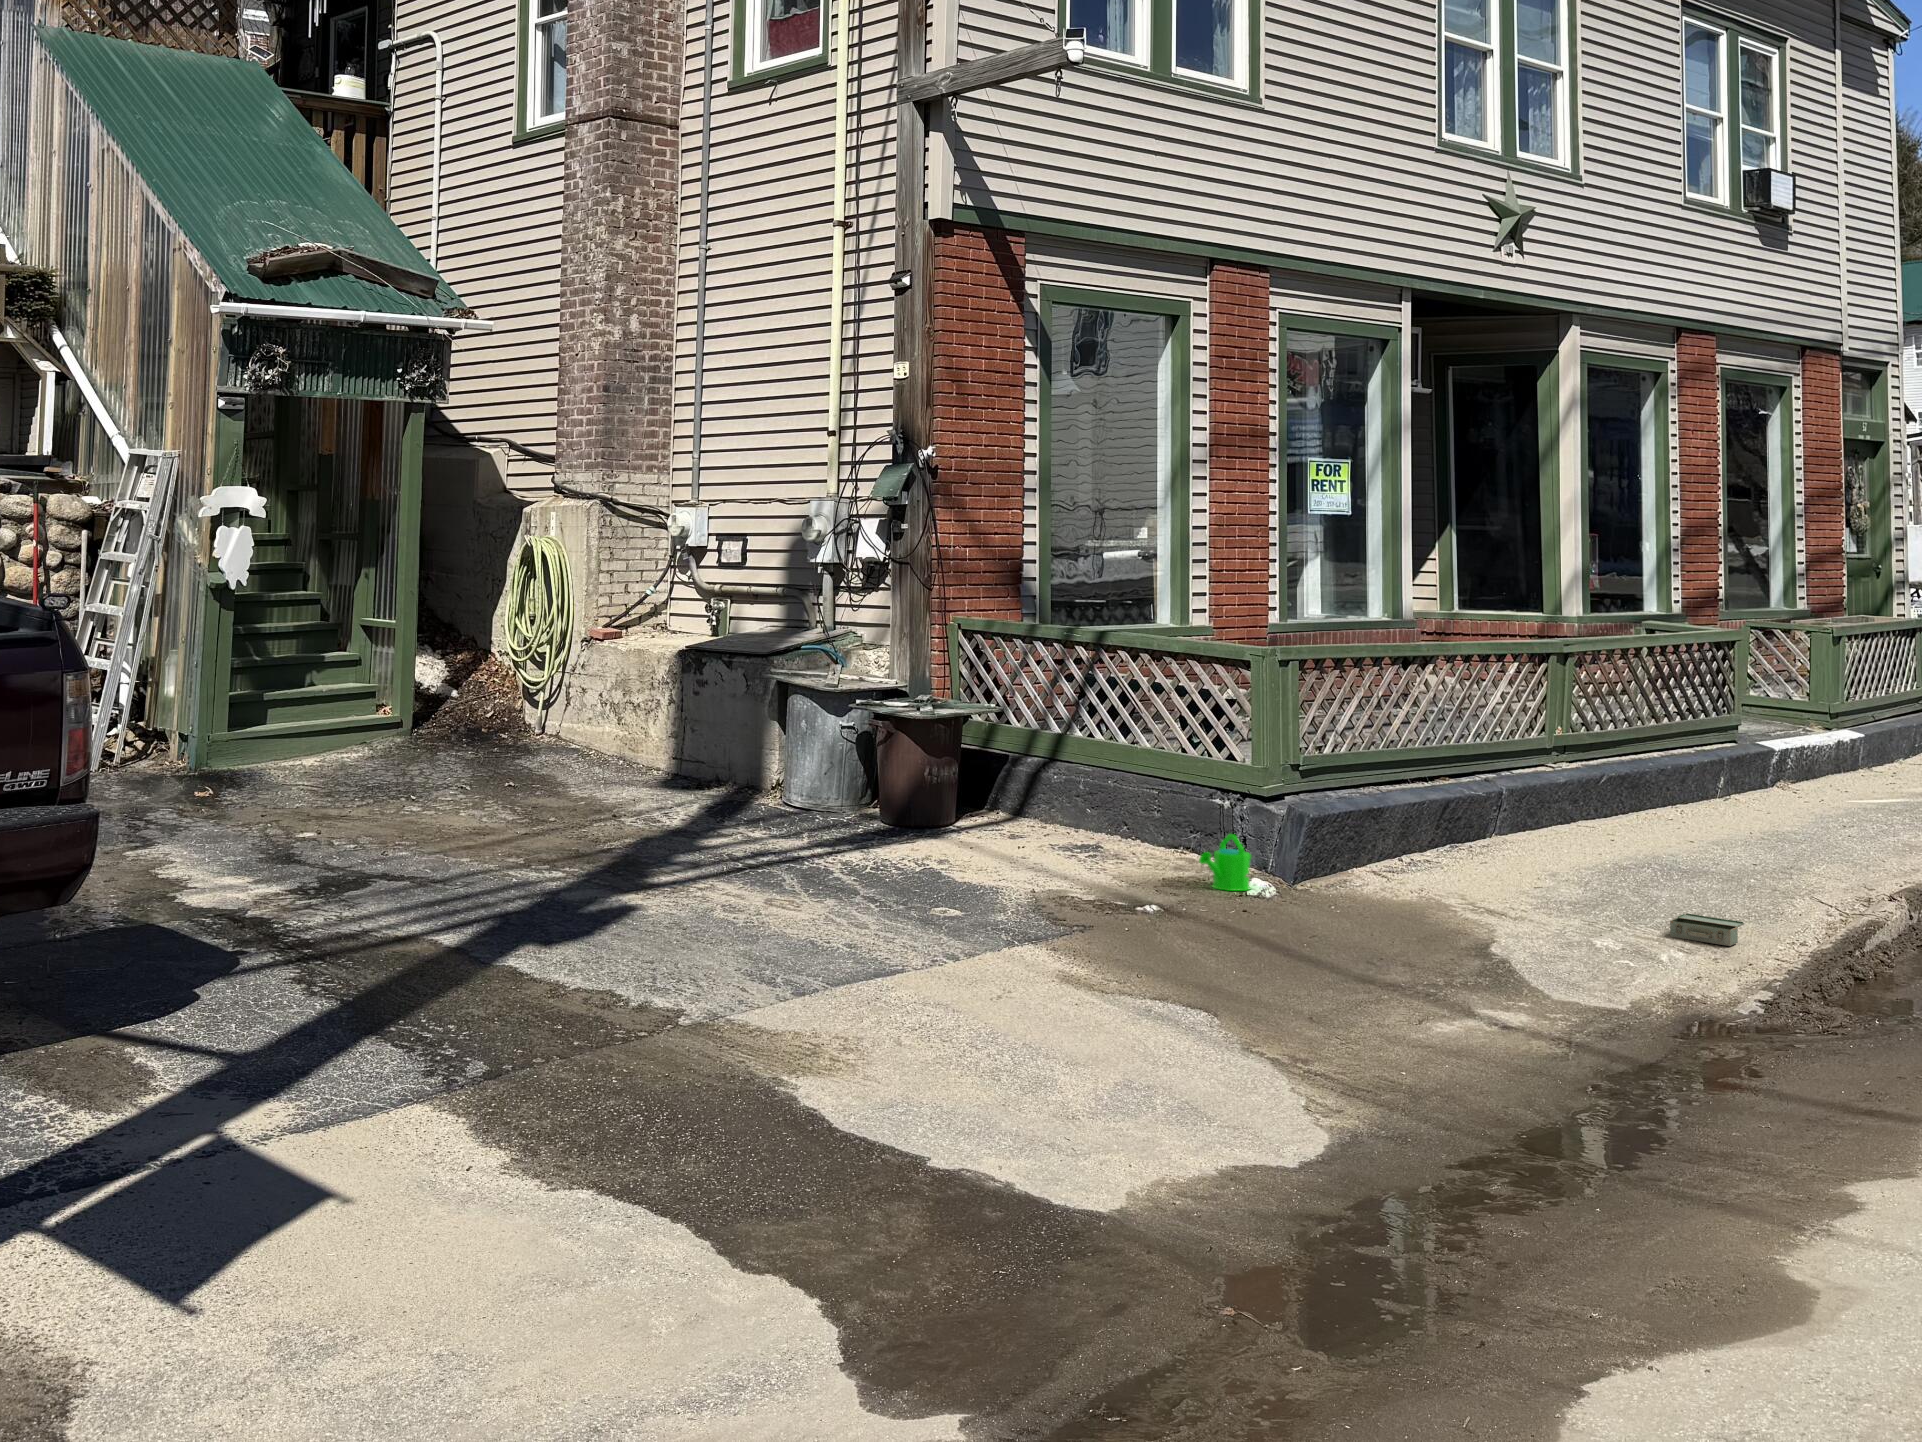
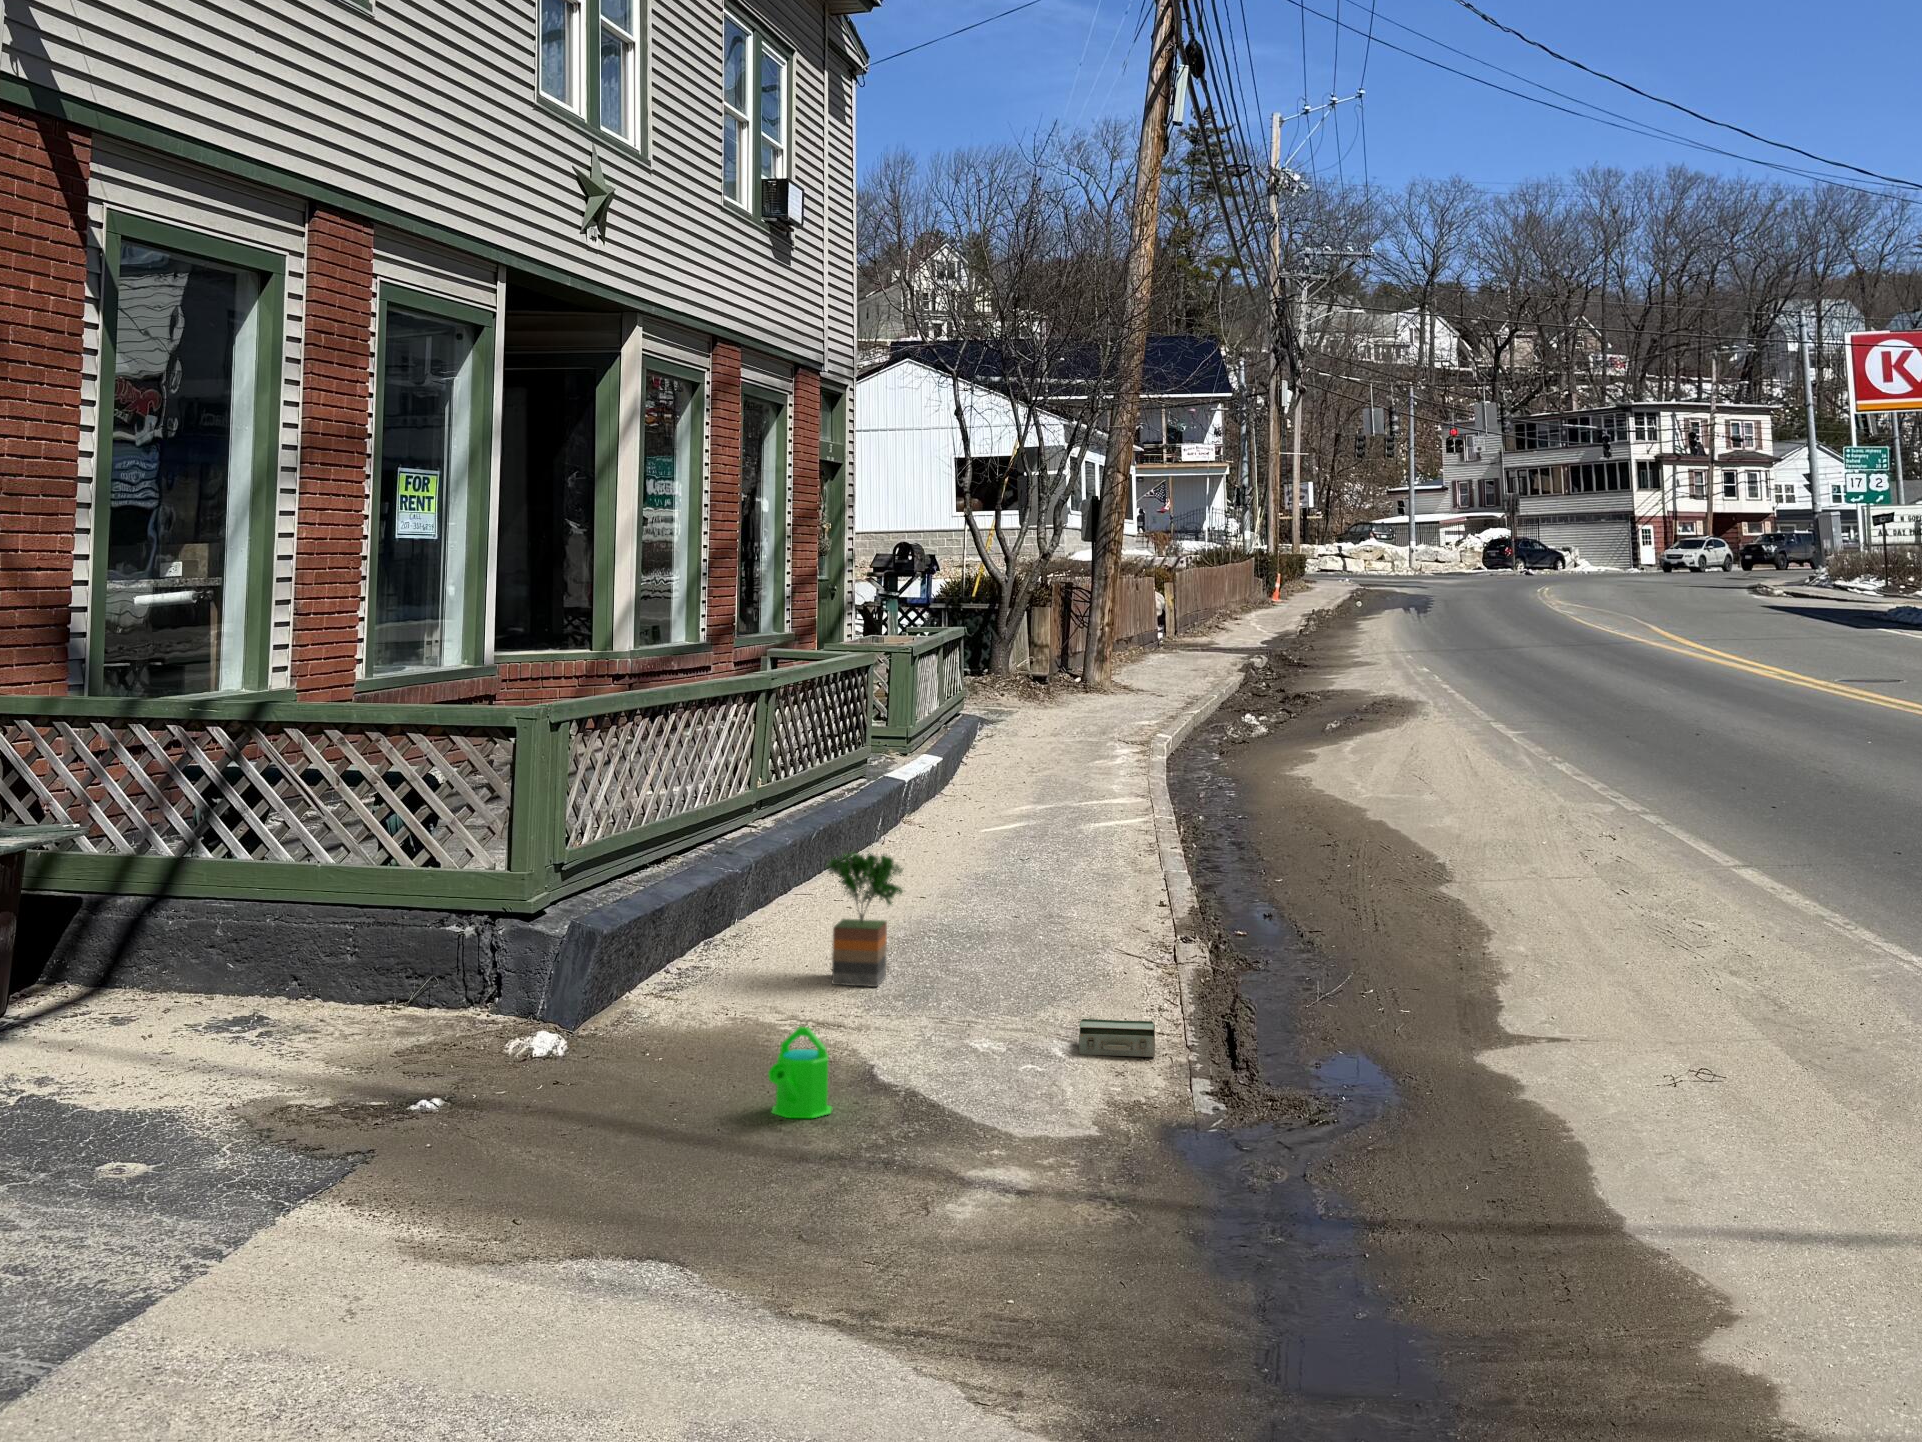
potted tree: none [1530,774,1597,881] -> present [826,853,903,987]
watering can: present [1199,834,1251,891] -> present [768,1027,832,1118]

